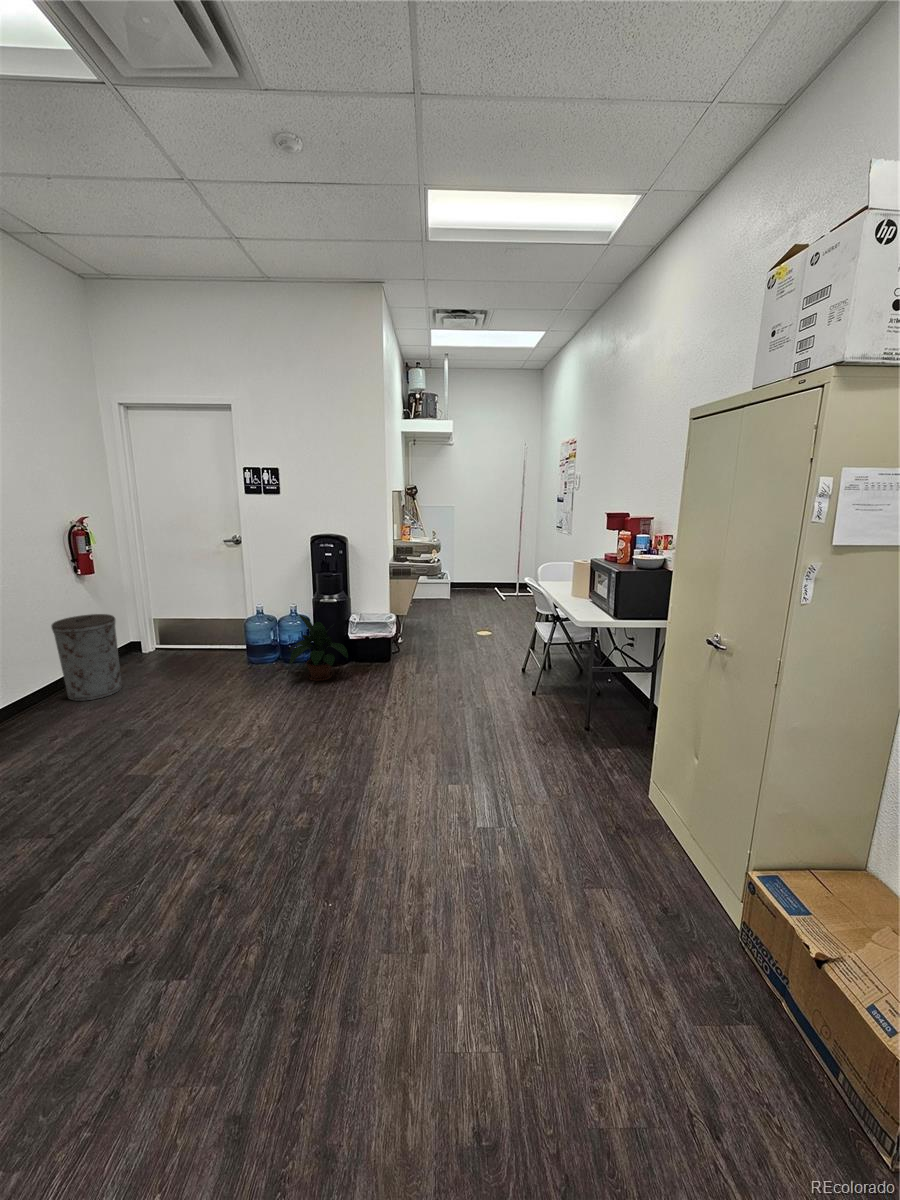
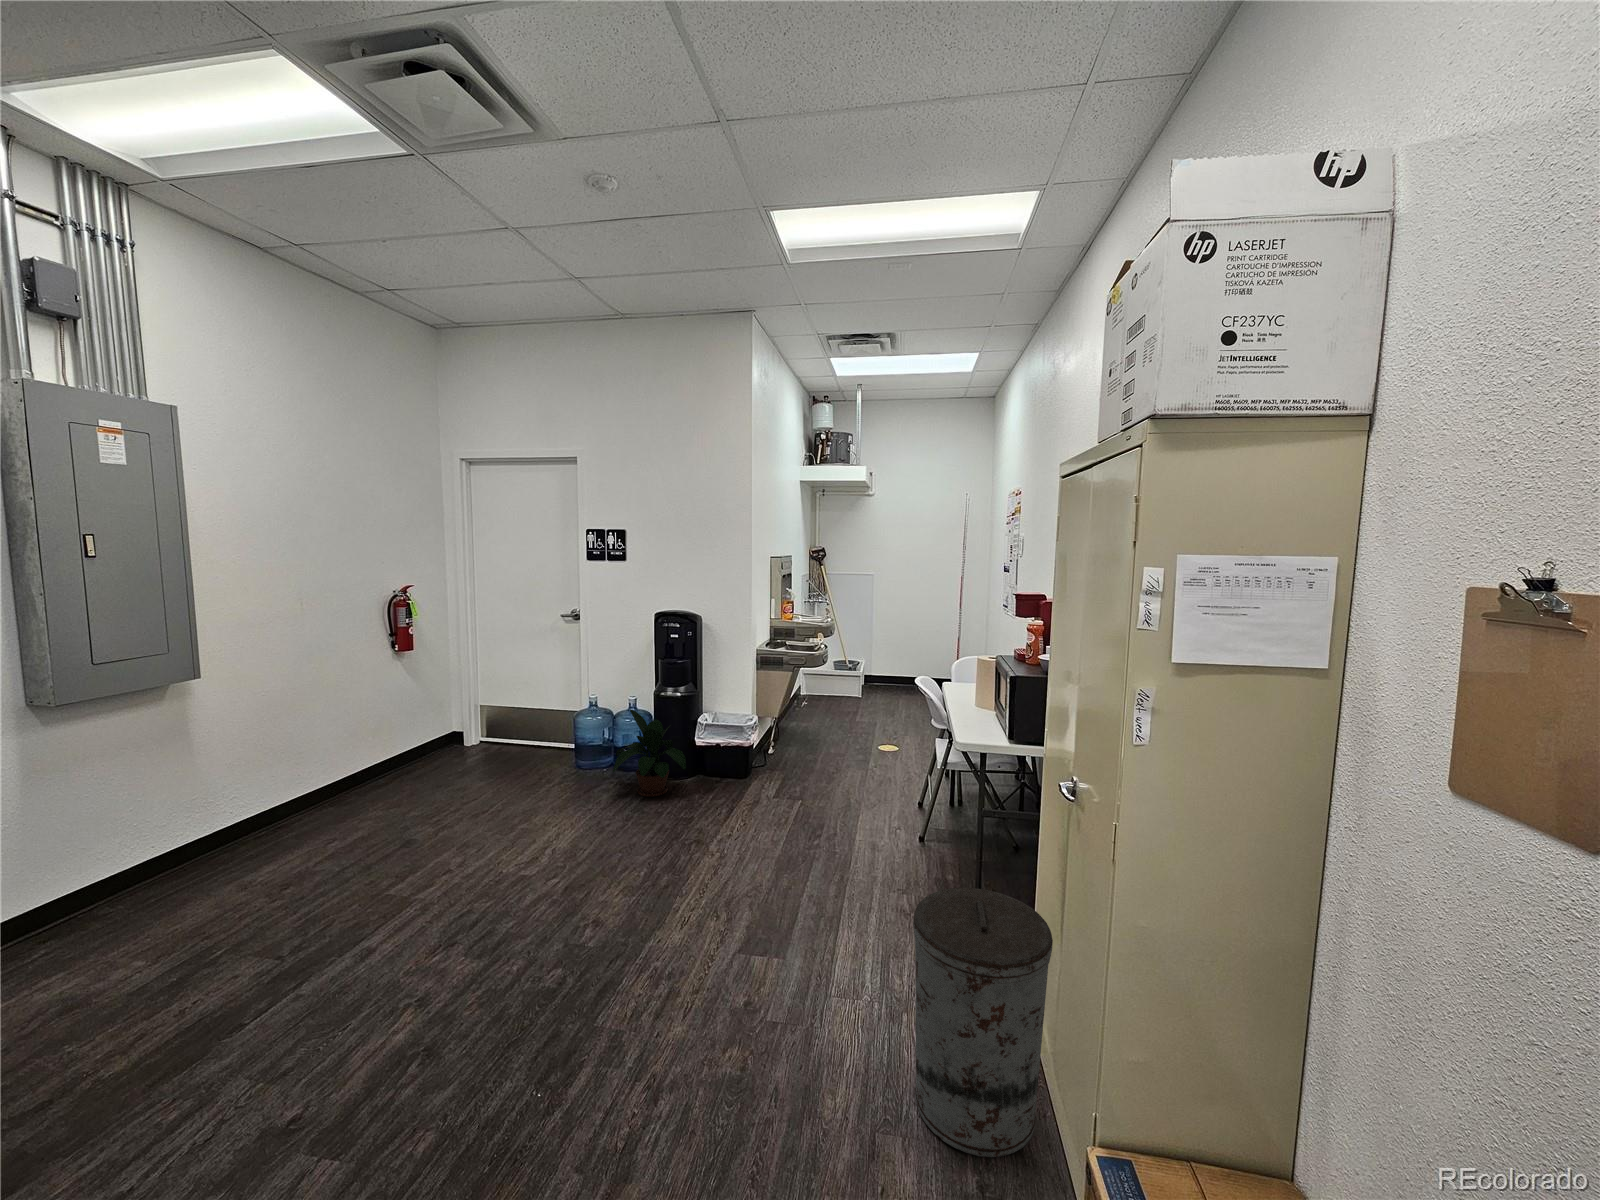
trash can: present [51,614,122,701] -> present [913,888,1053,1157]

